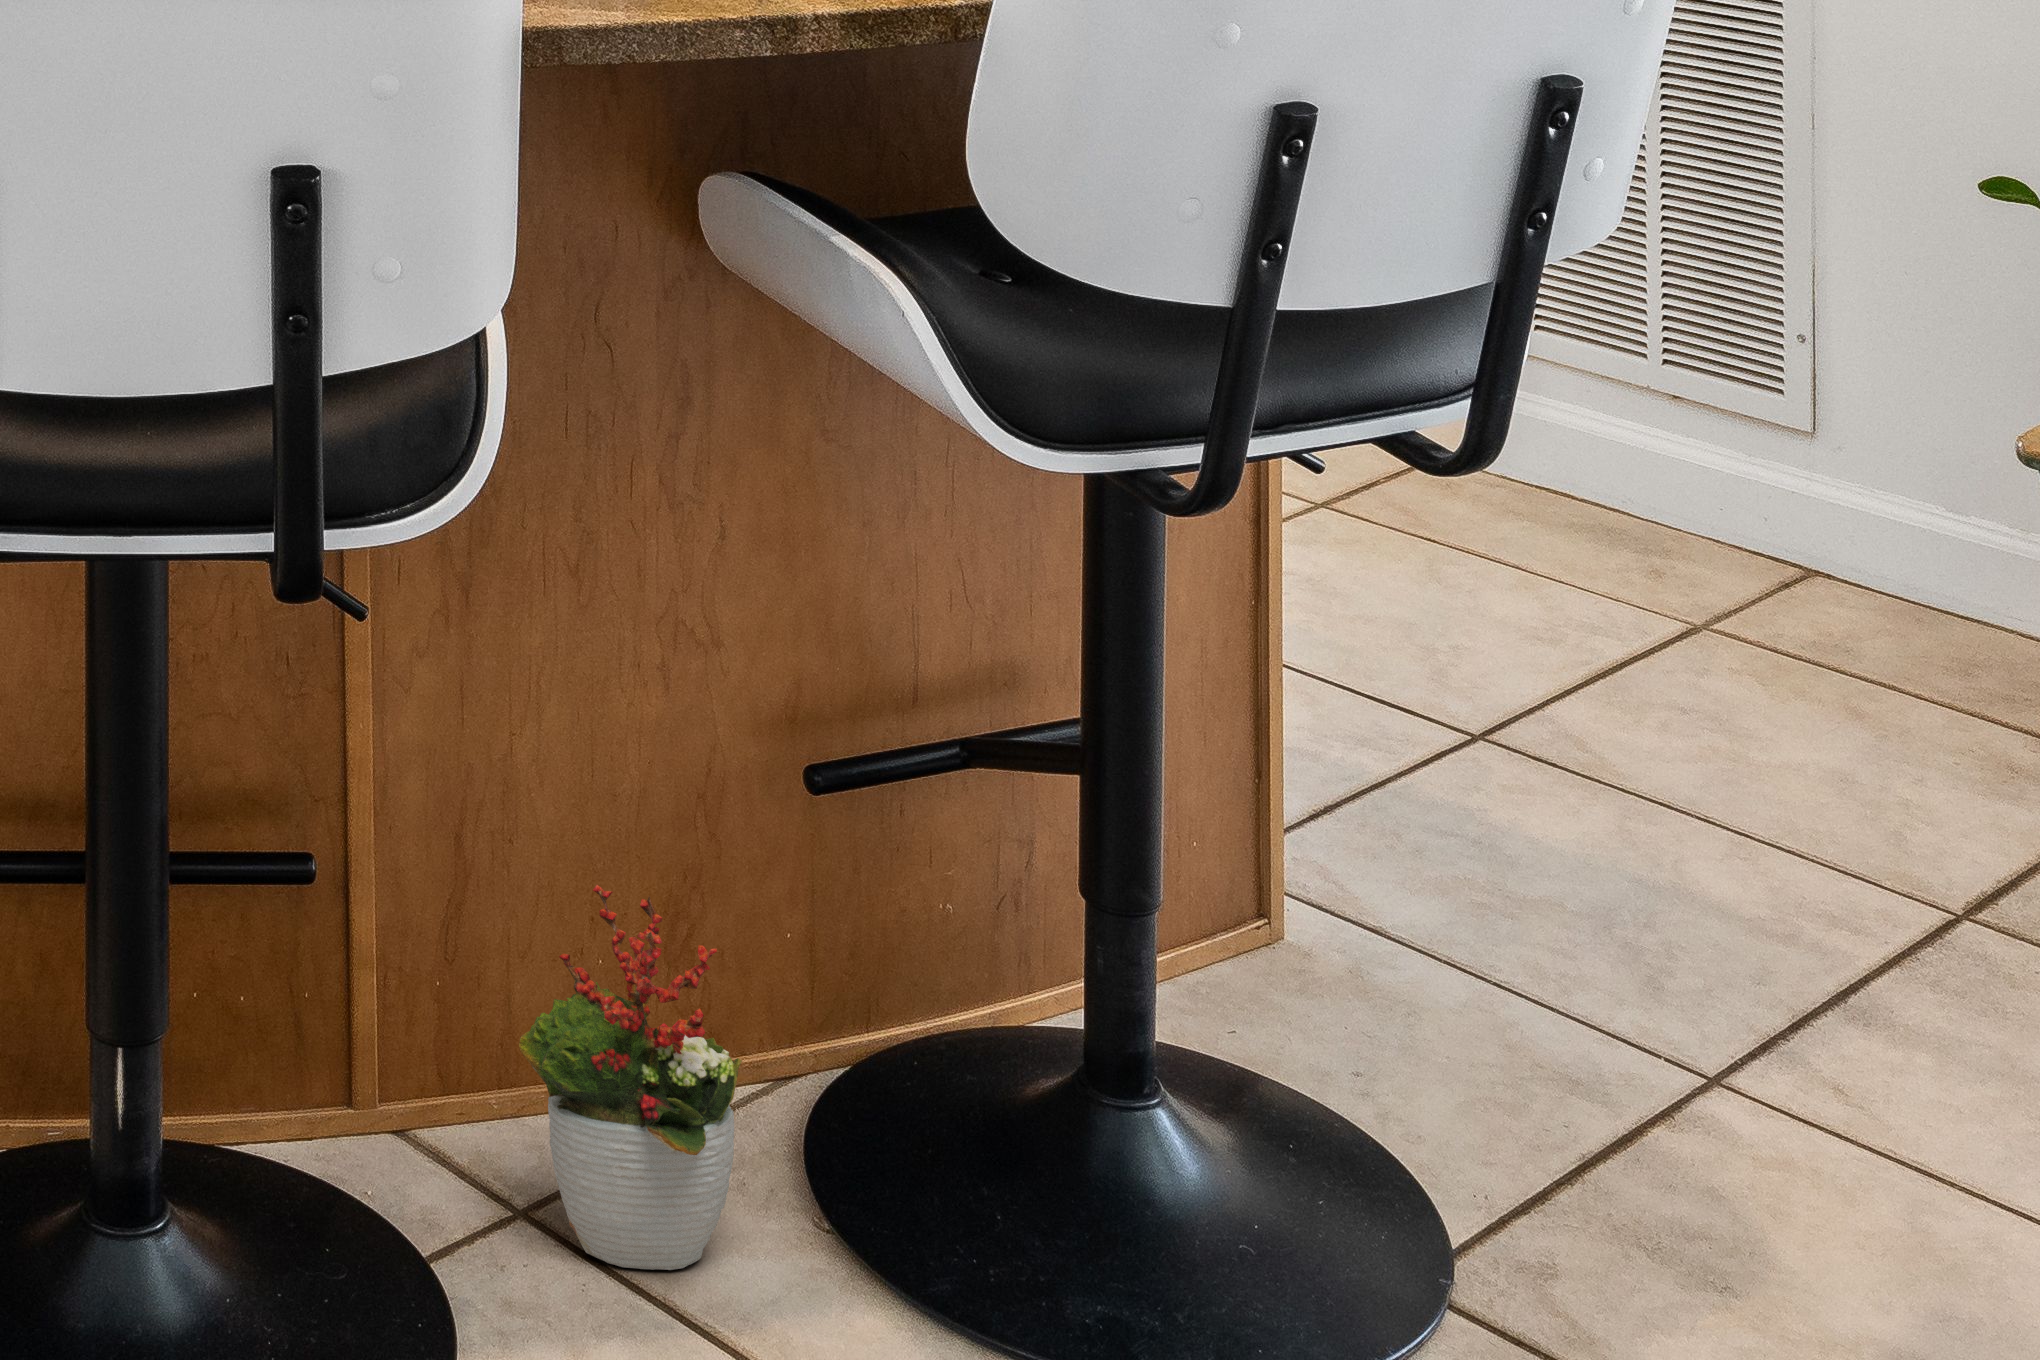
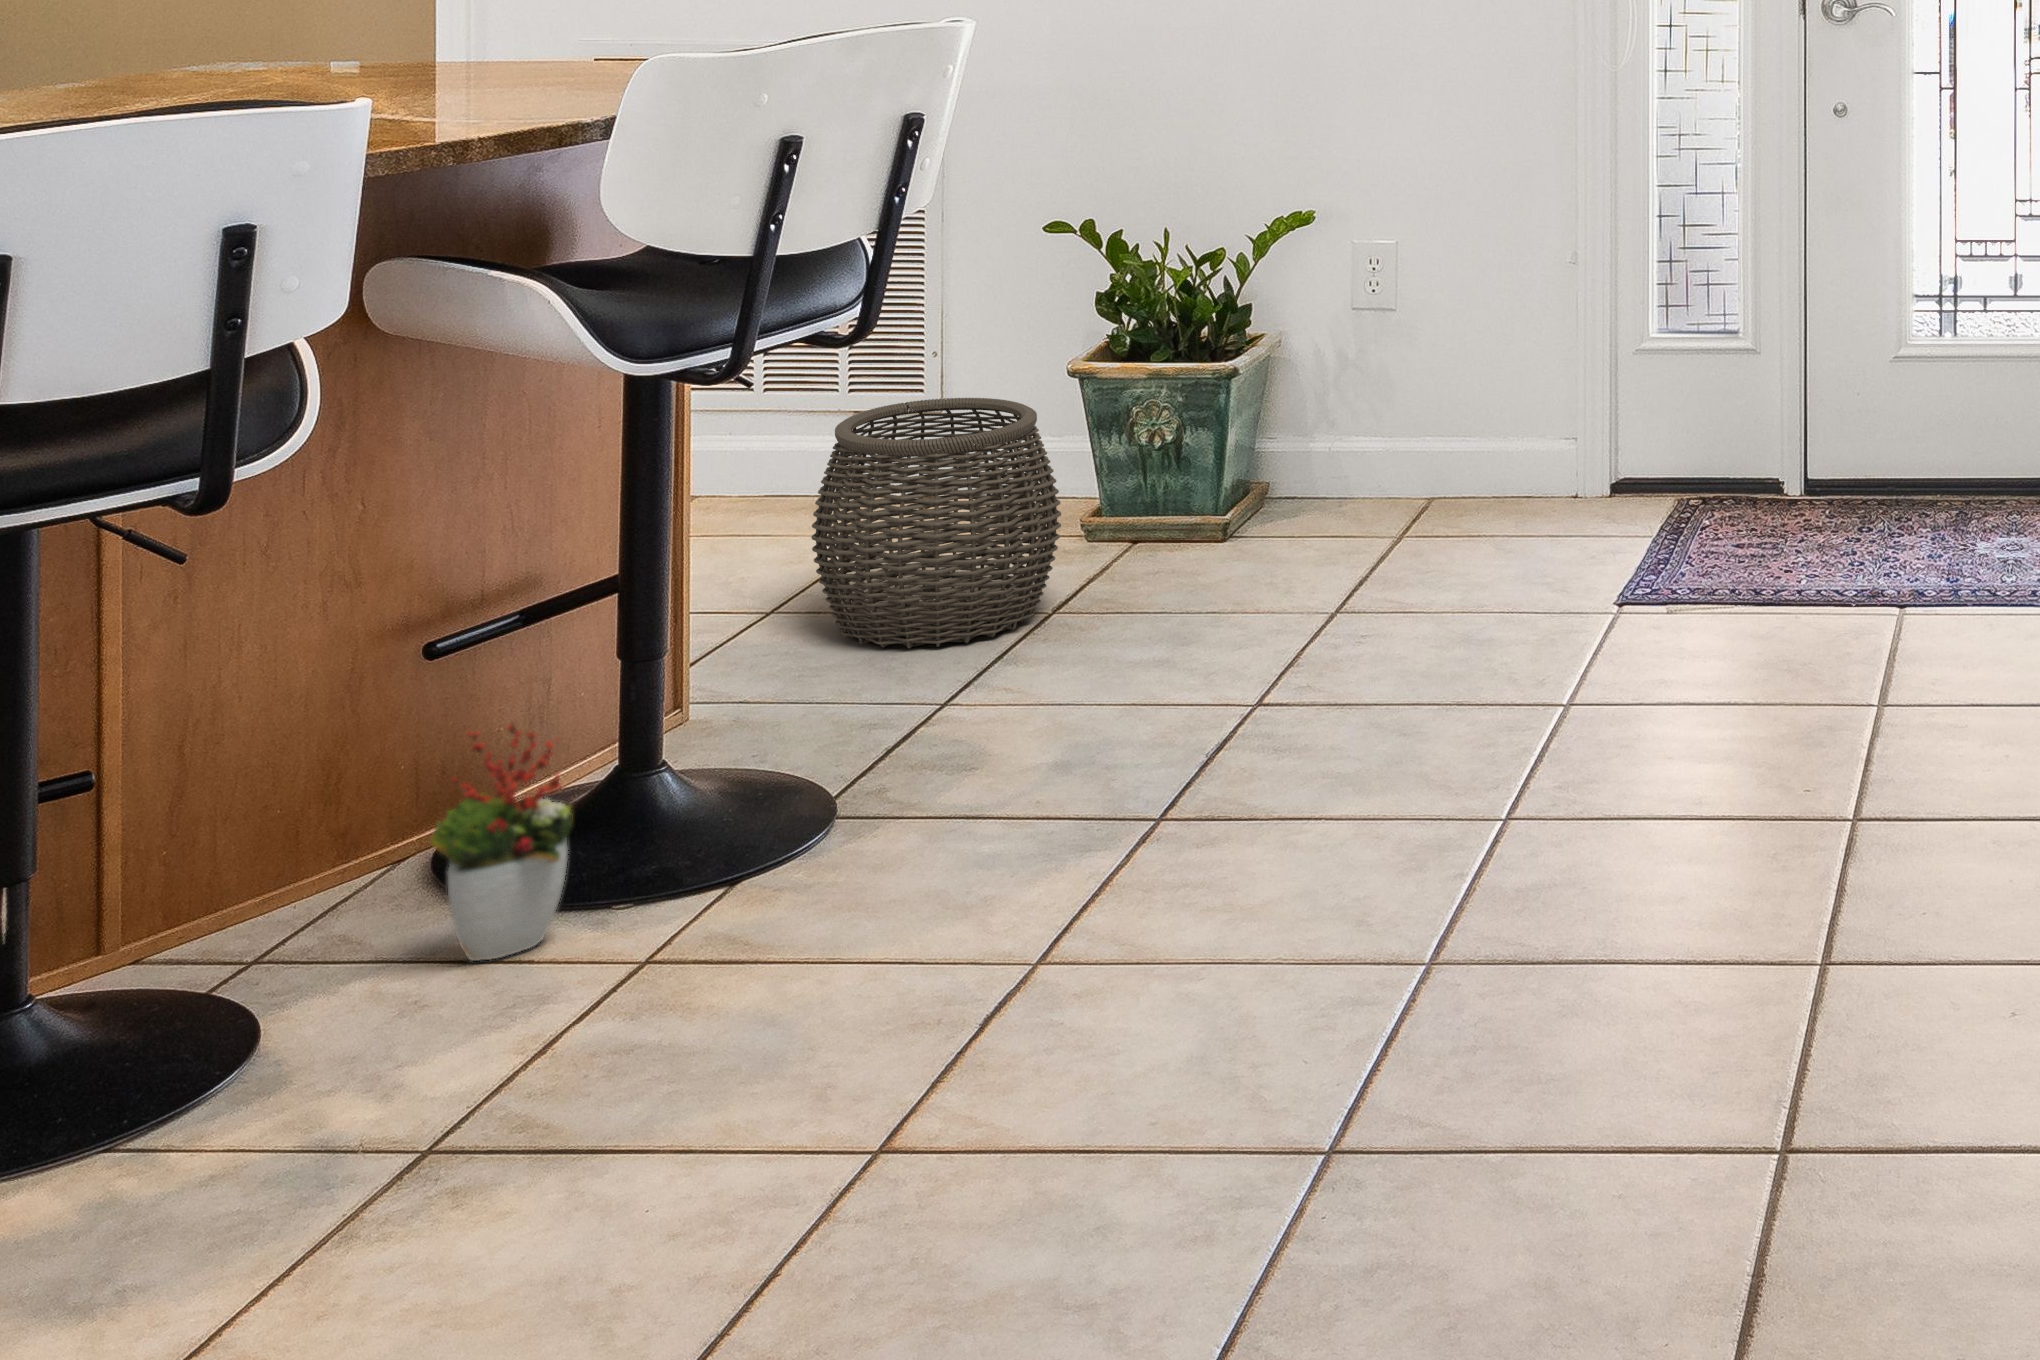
woven basket: none [1460,442,1911,911] -> present [811,398,1061,648]

